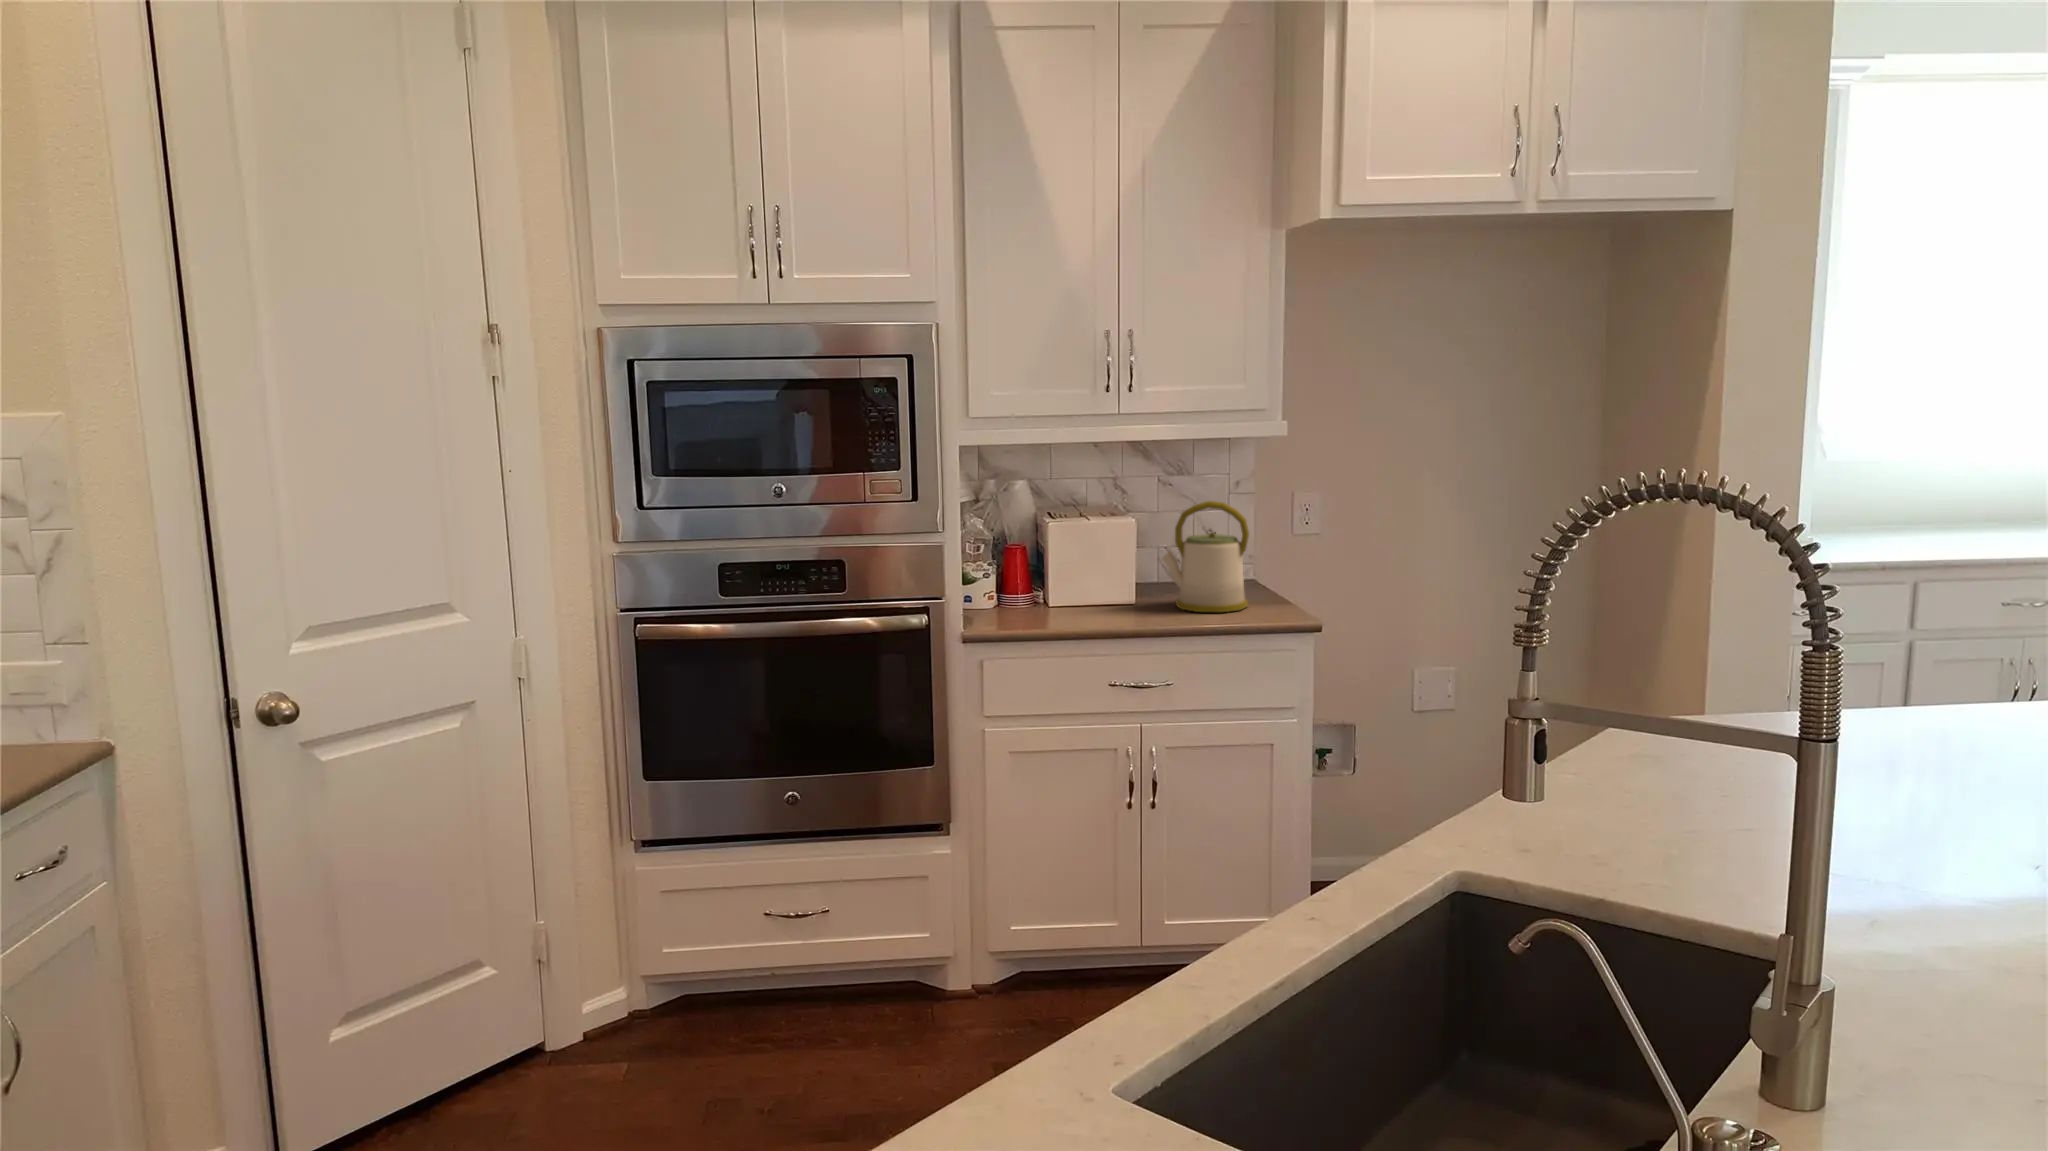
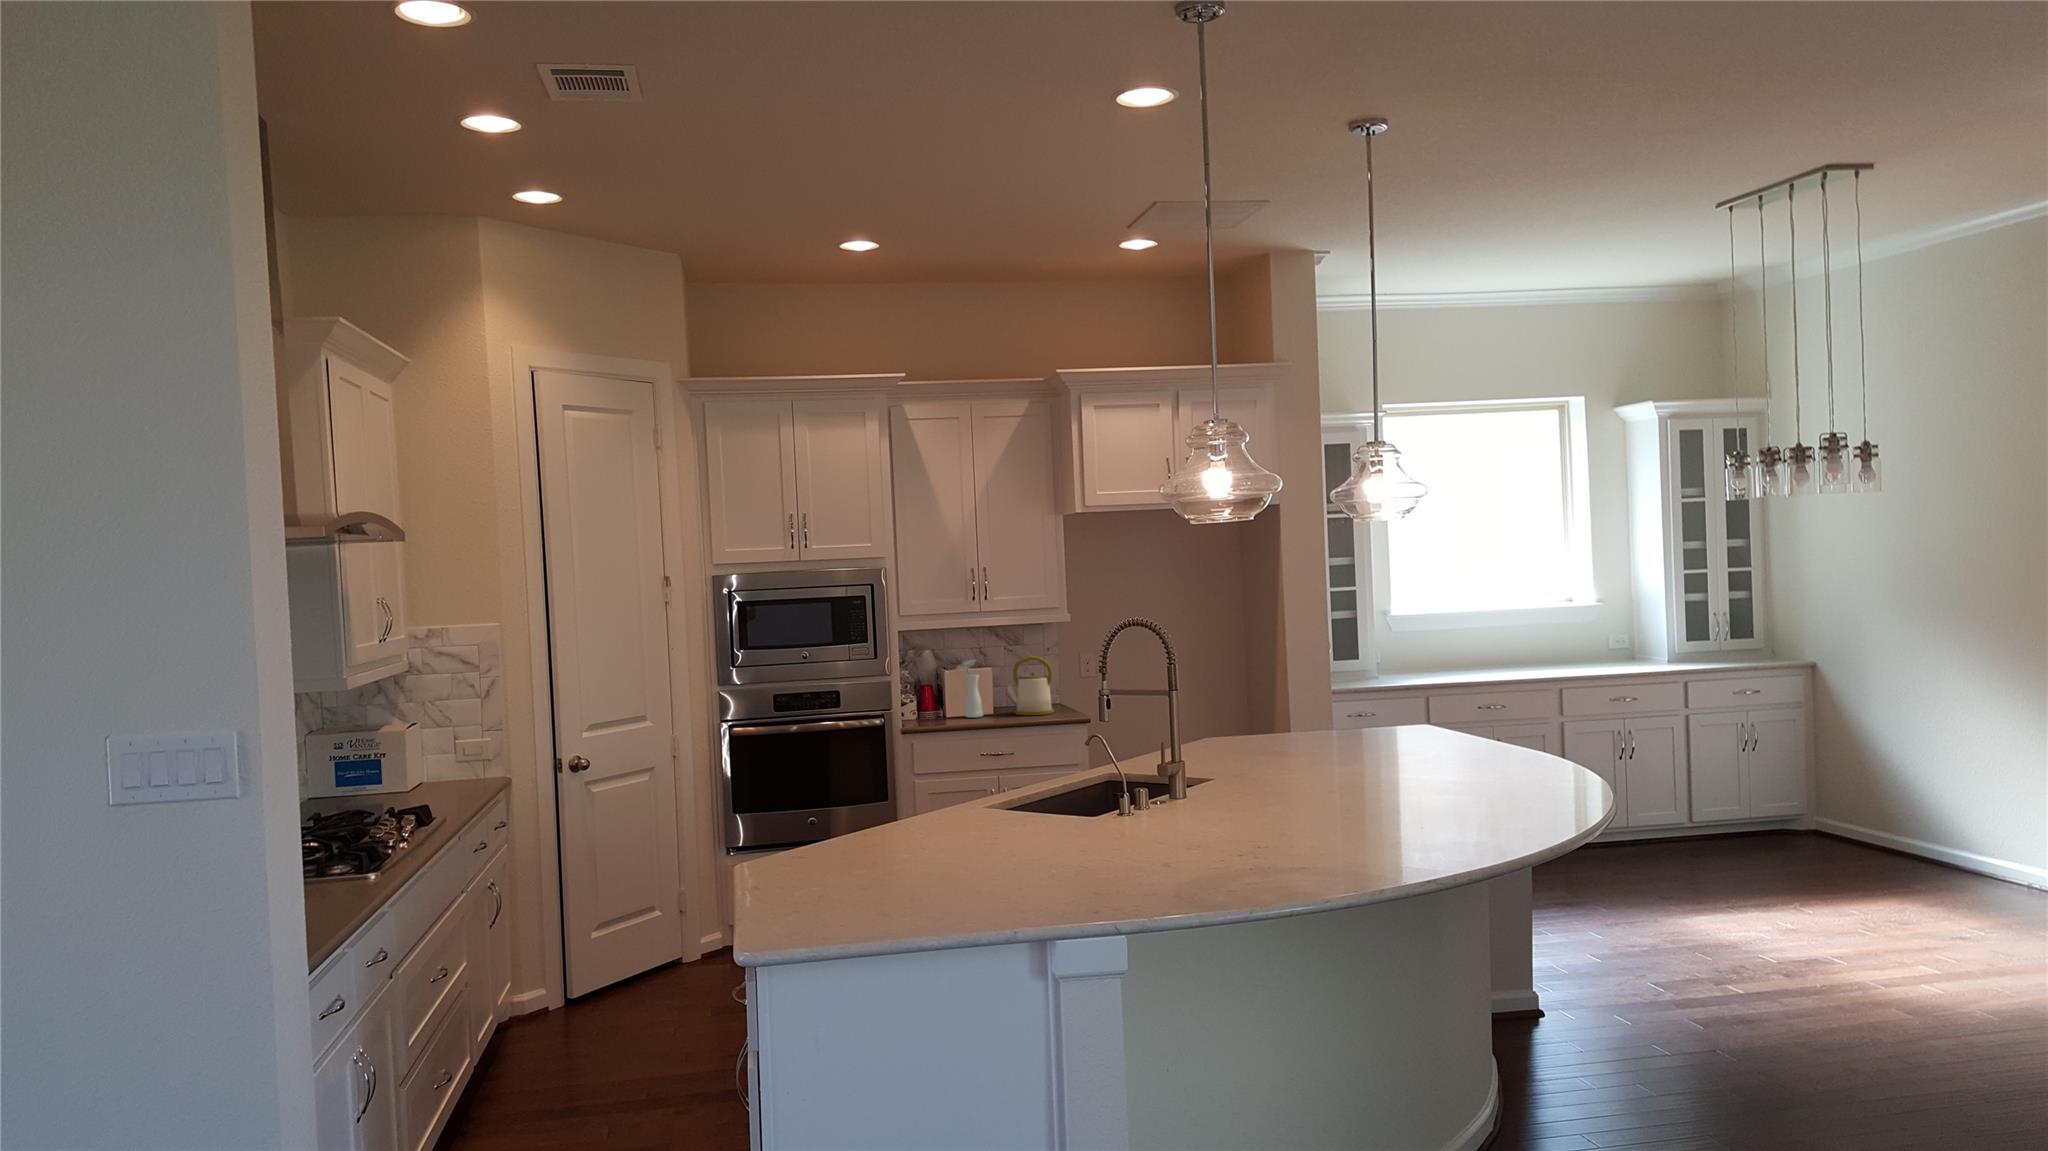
vase: none [1067,503,1117,612] -> present [955,659,983,718]

